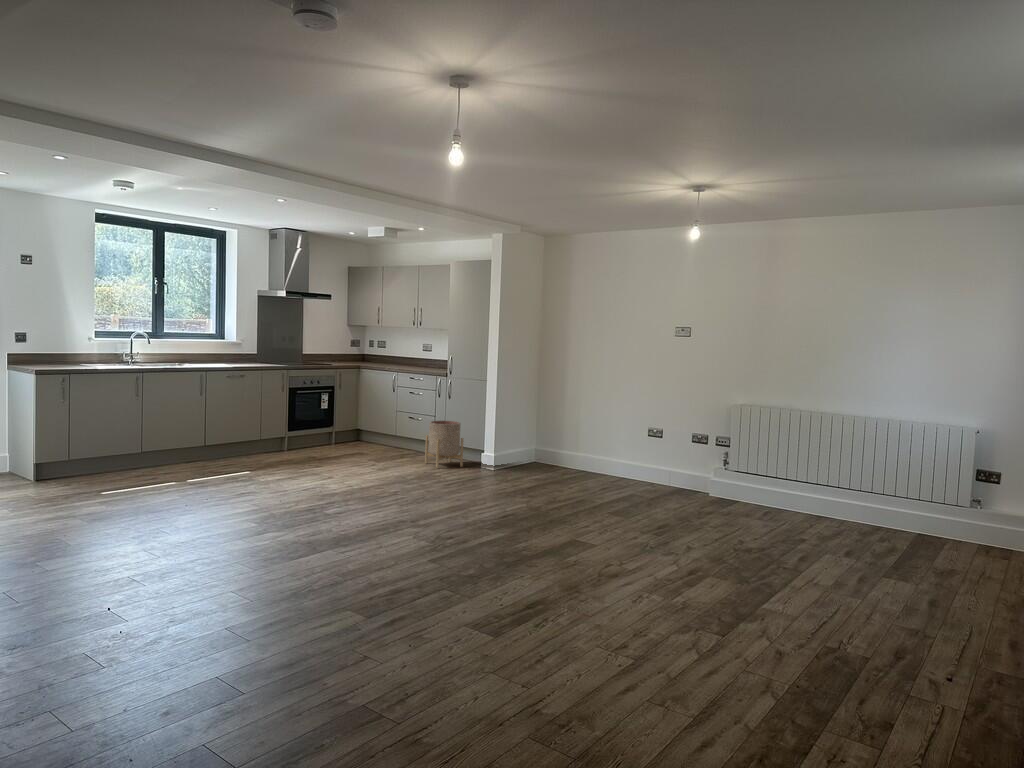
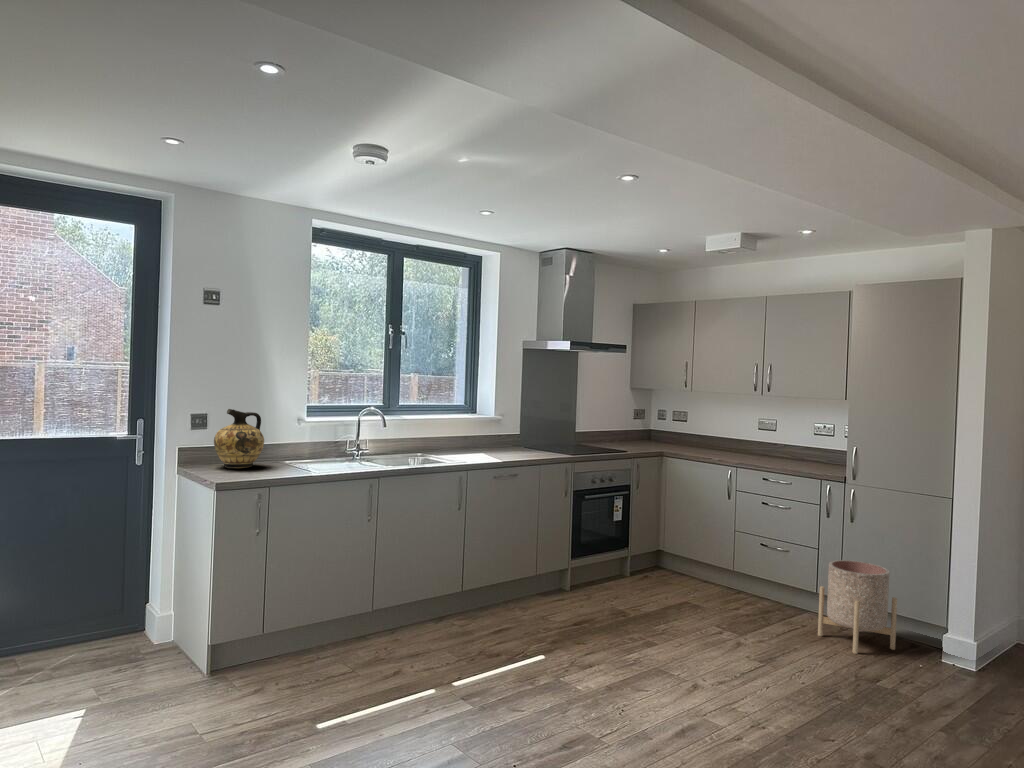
ceramic jug: none [31,330,66,366] -> present [214,409,264,468]

